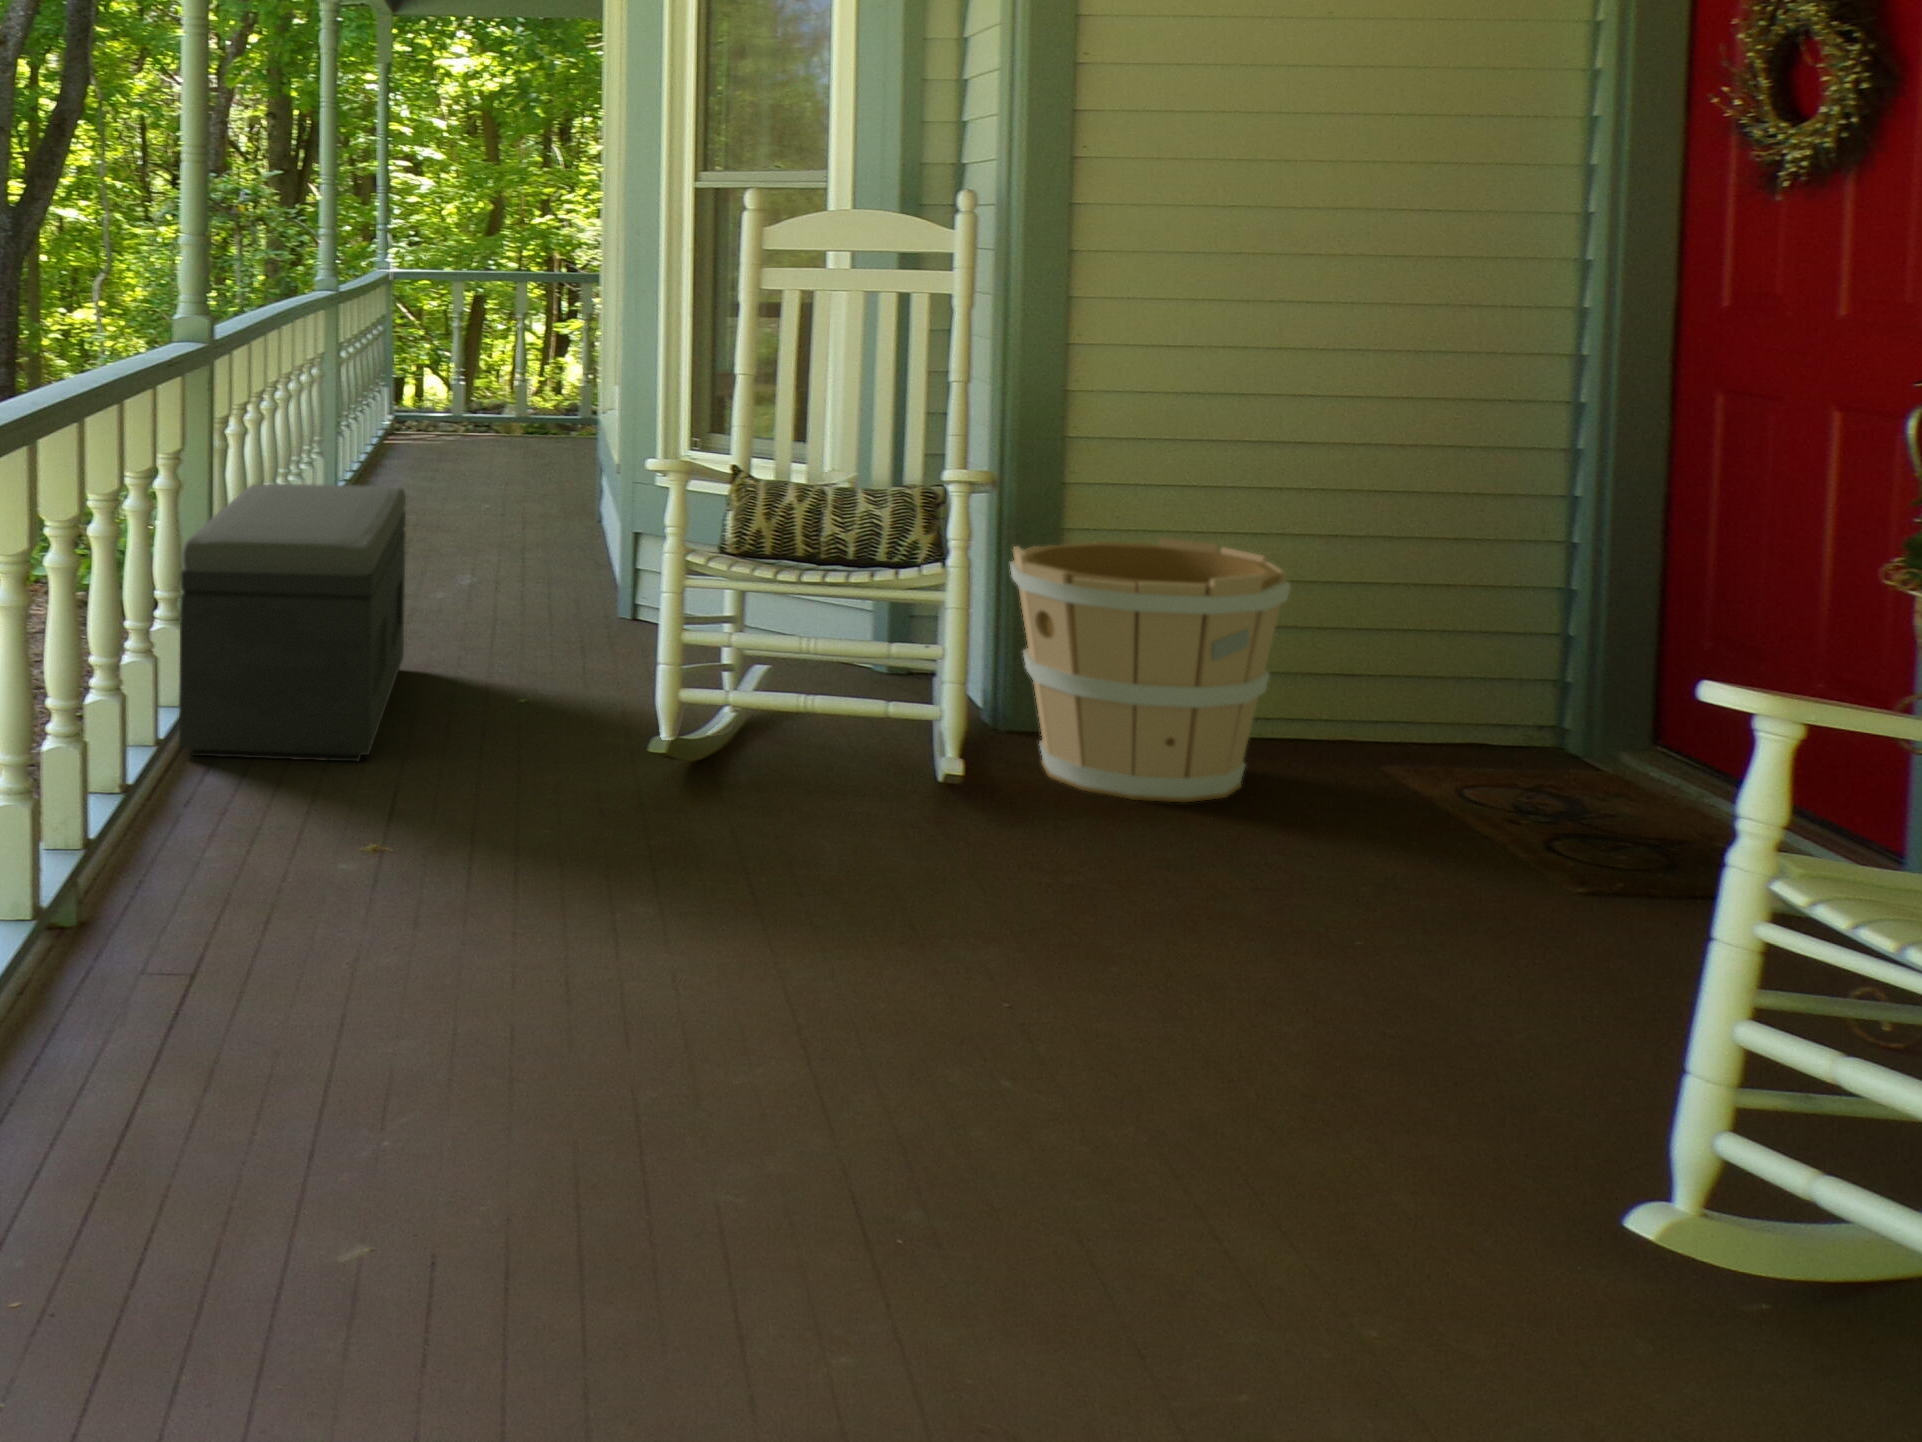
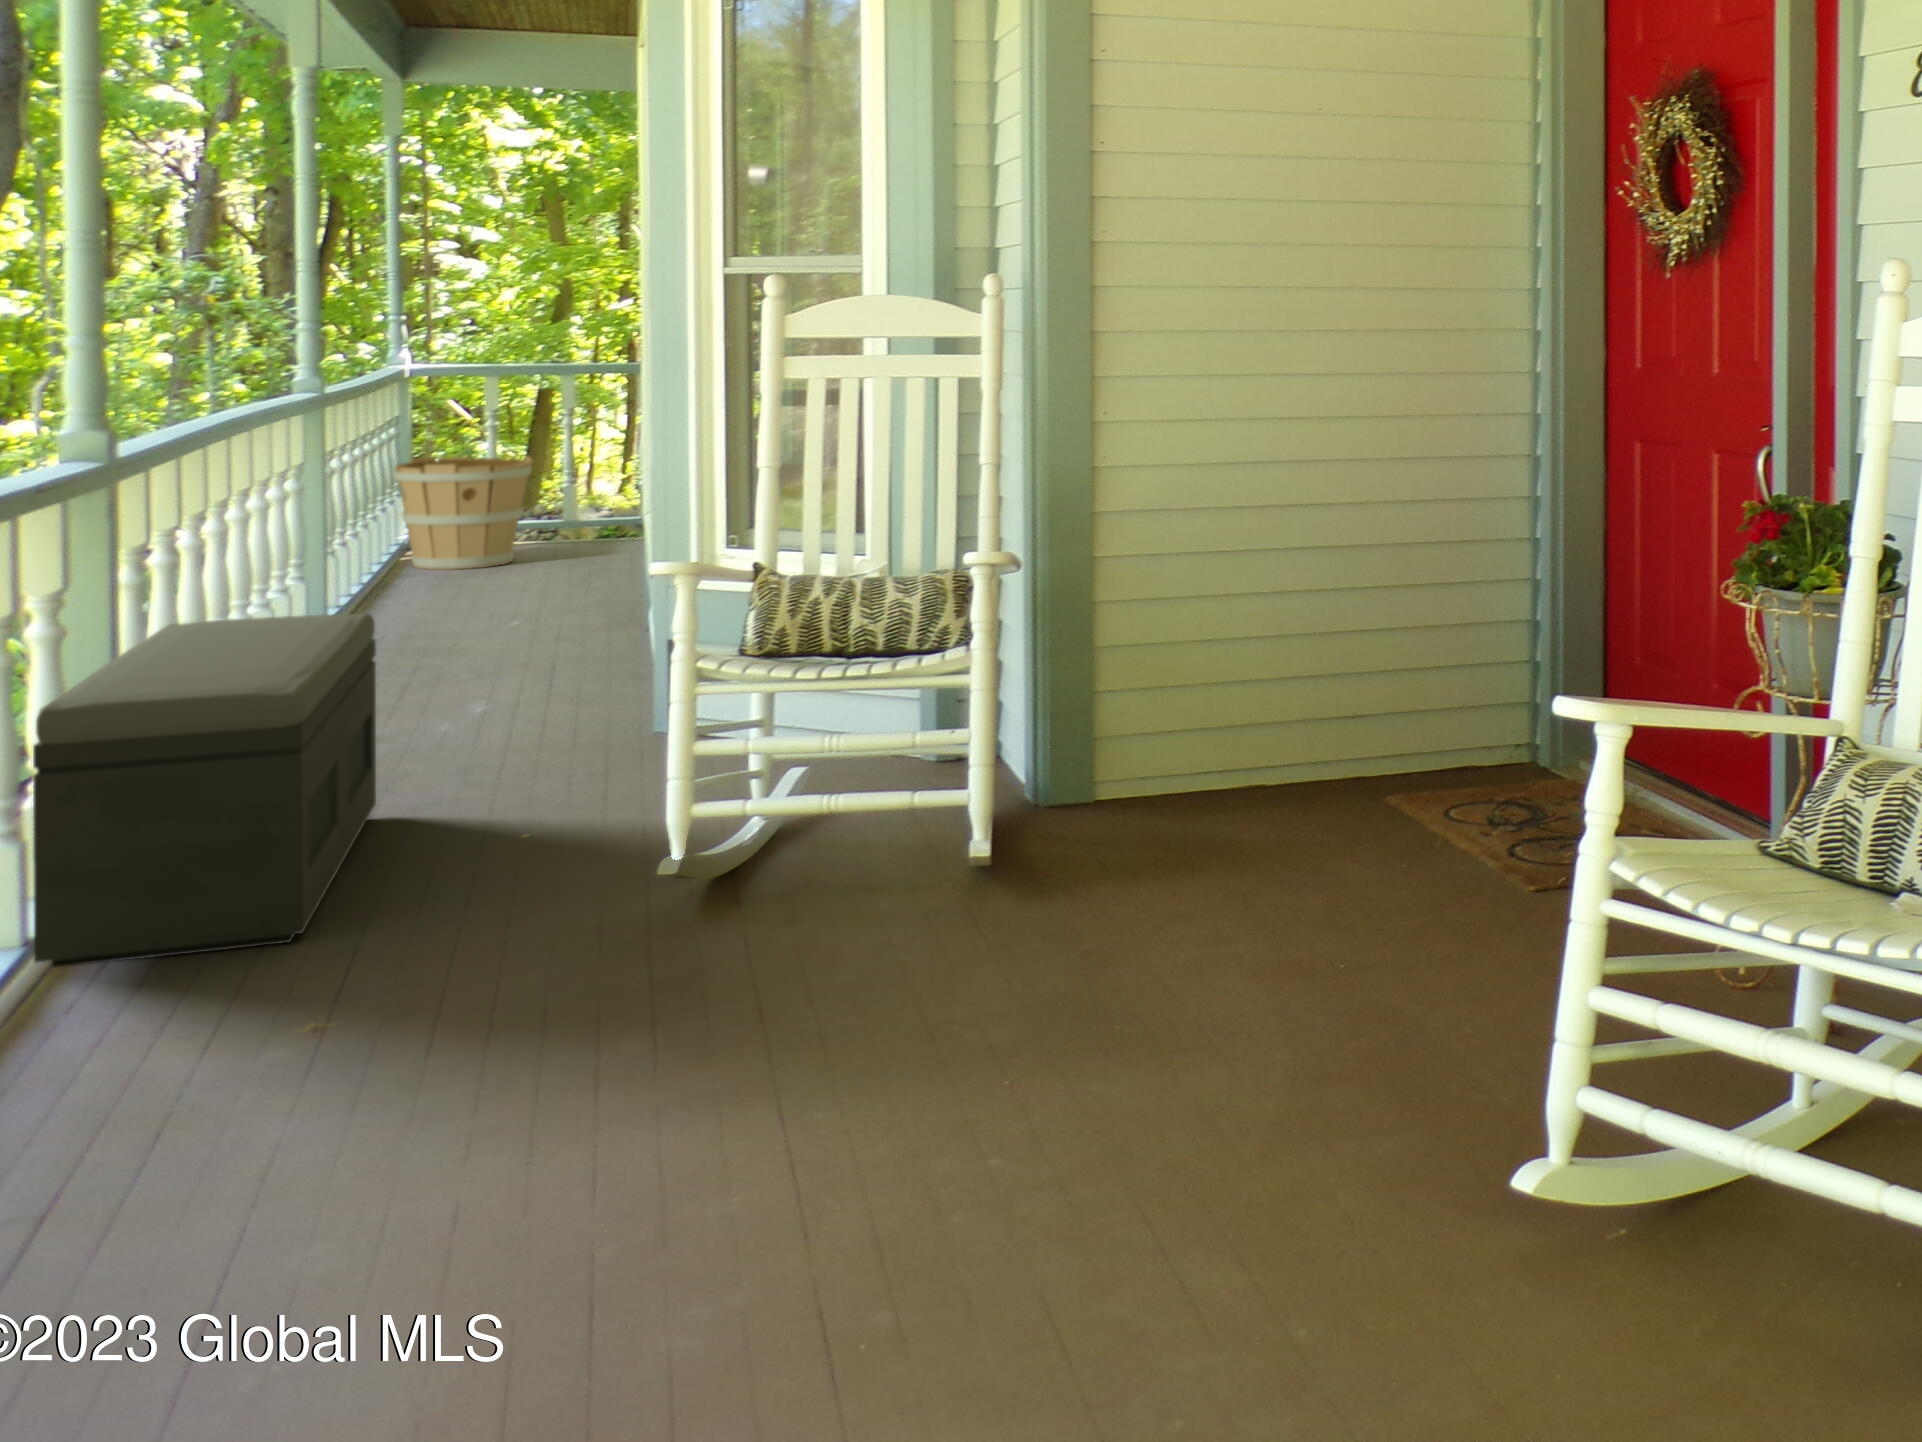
wooden bucket: present [1010,538,1290,802] -> present [393,456,533,570]

